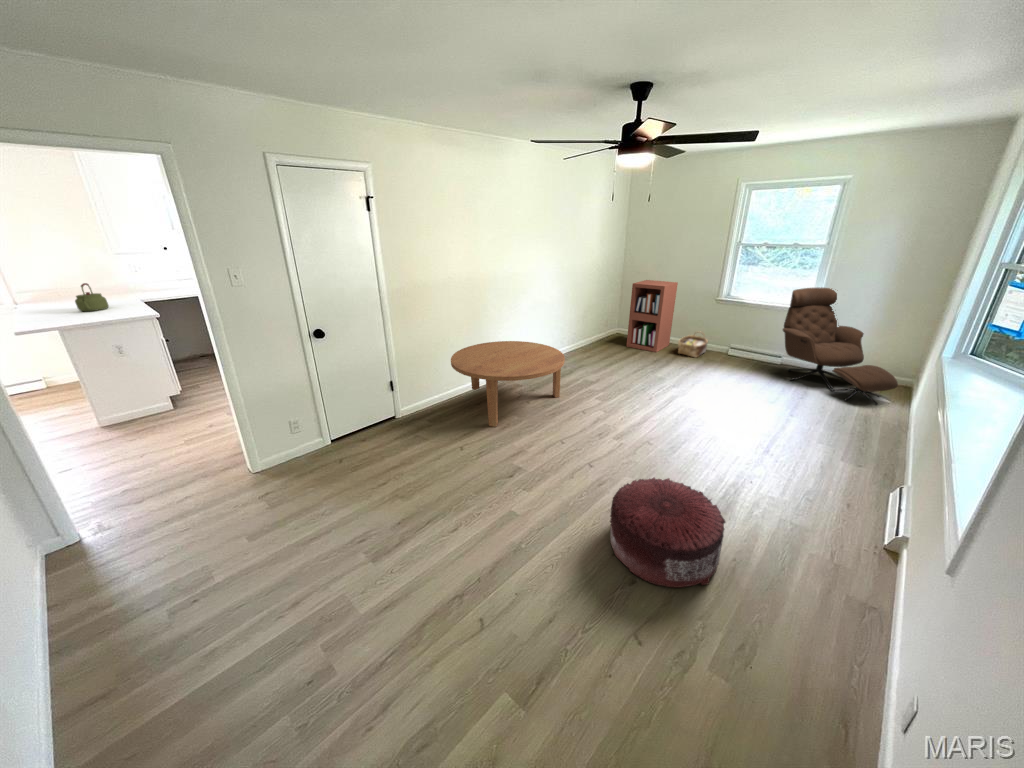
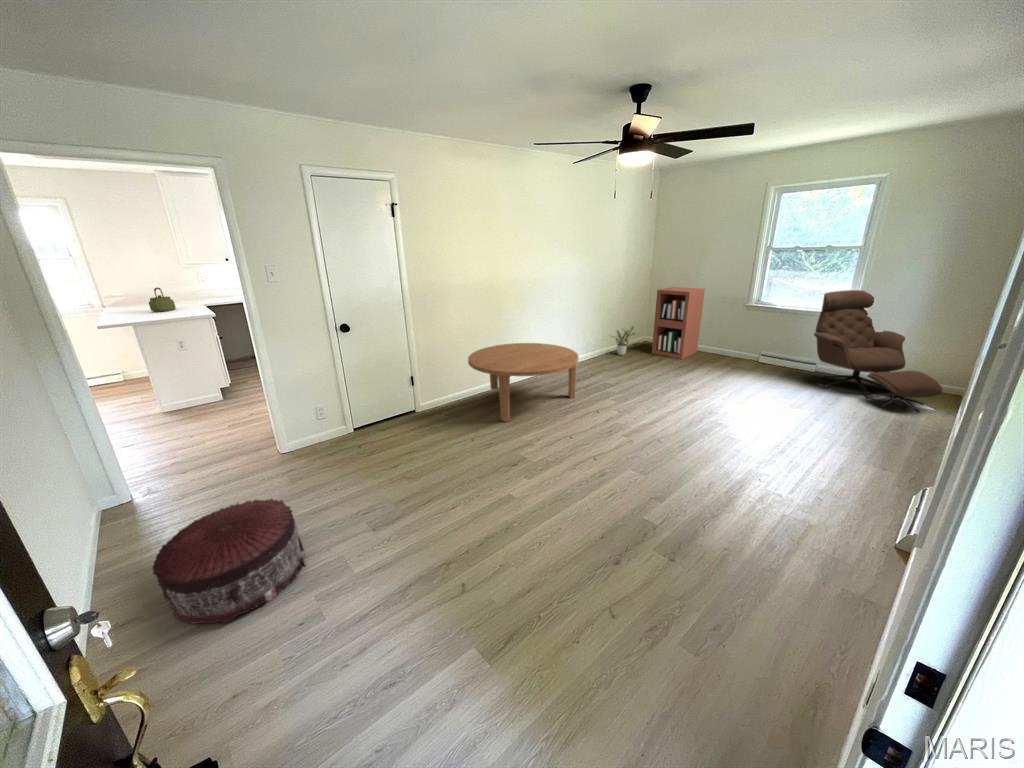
potted plant: none [584,319,613,349] -> present [612,326,635,355]
woven basket: present [678,335,708,358] -> none [705,338,737,364]
pouf: present [610,478,725,587] -> present [153,499,305,624]

